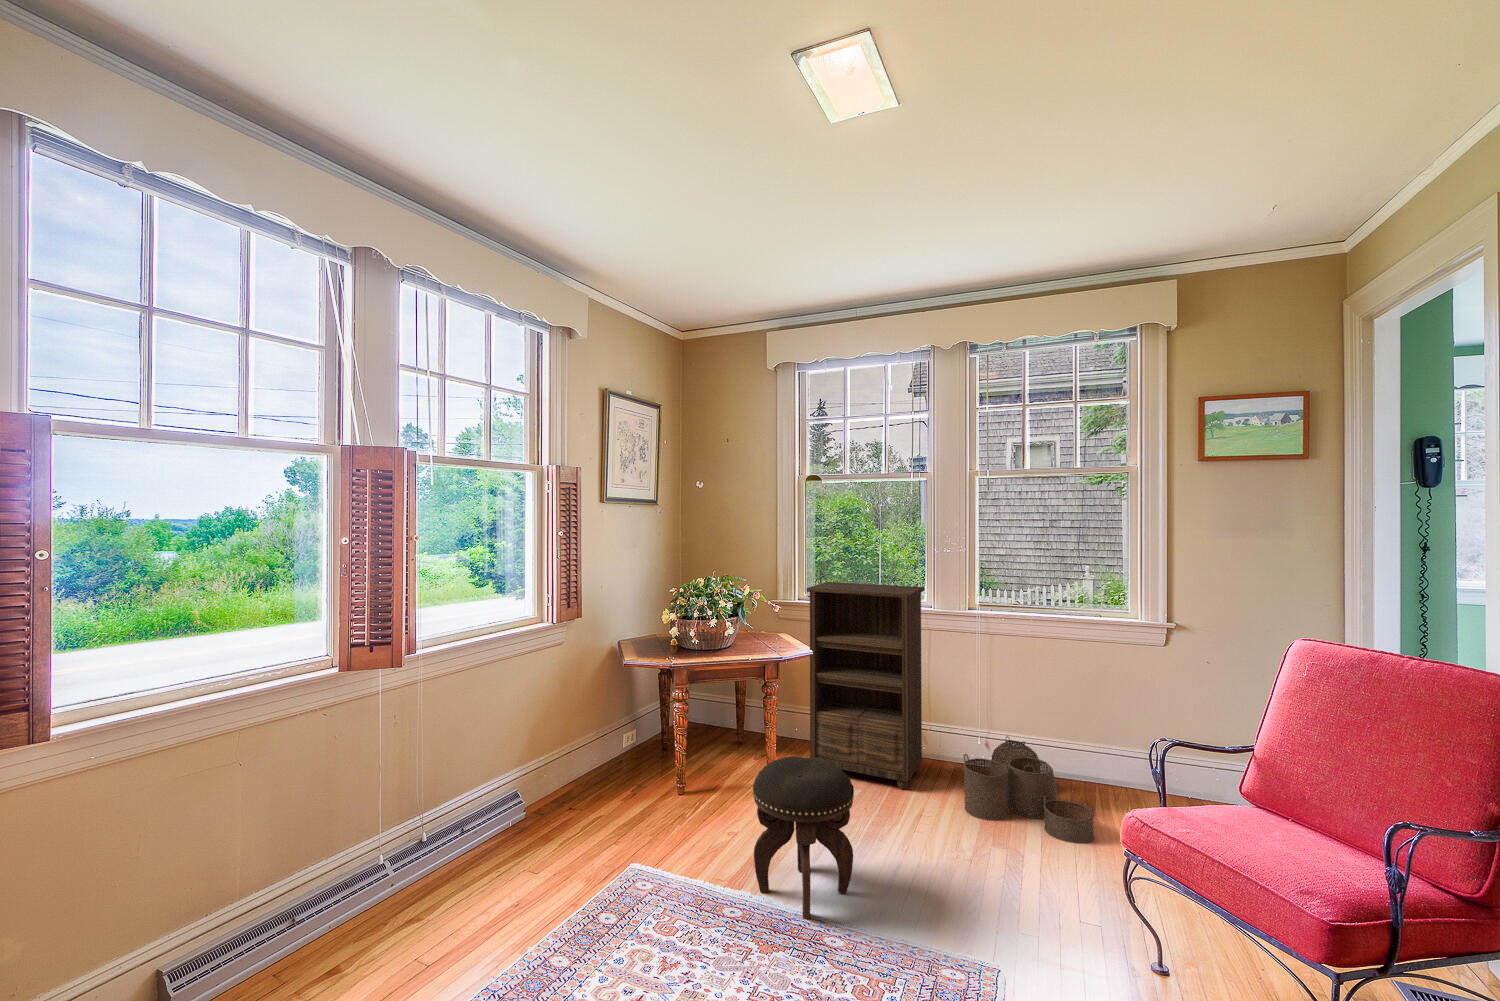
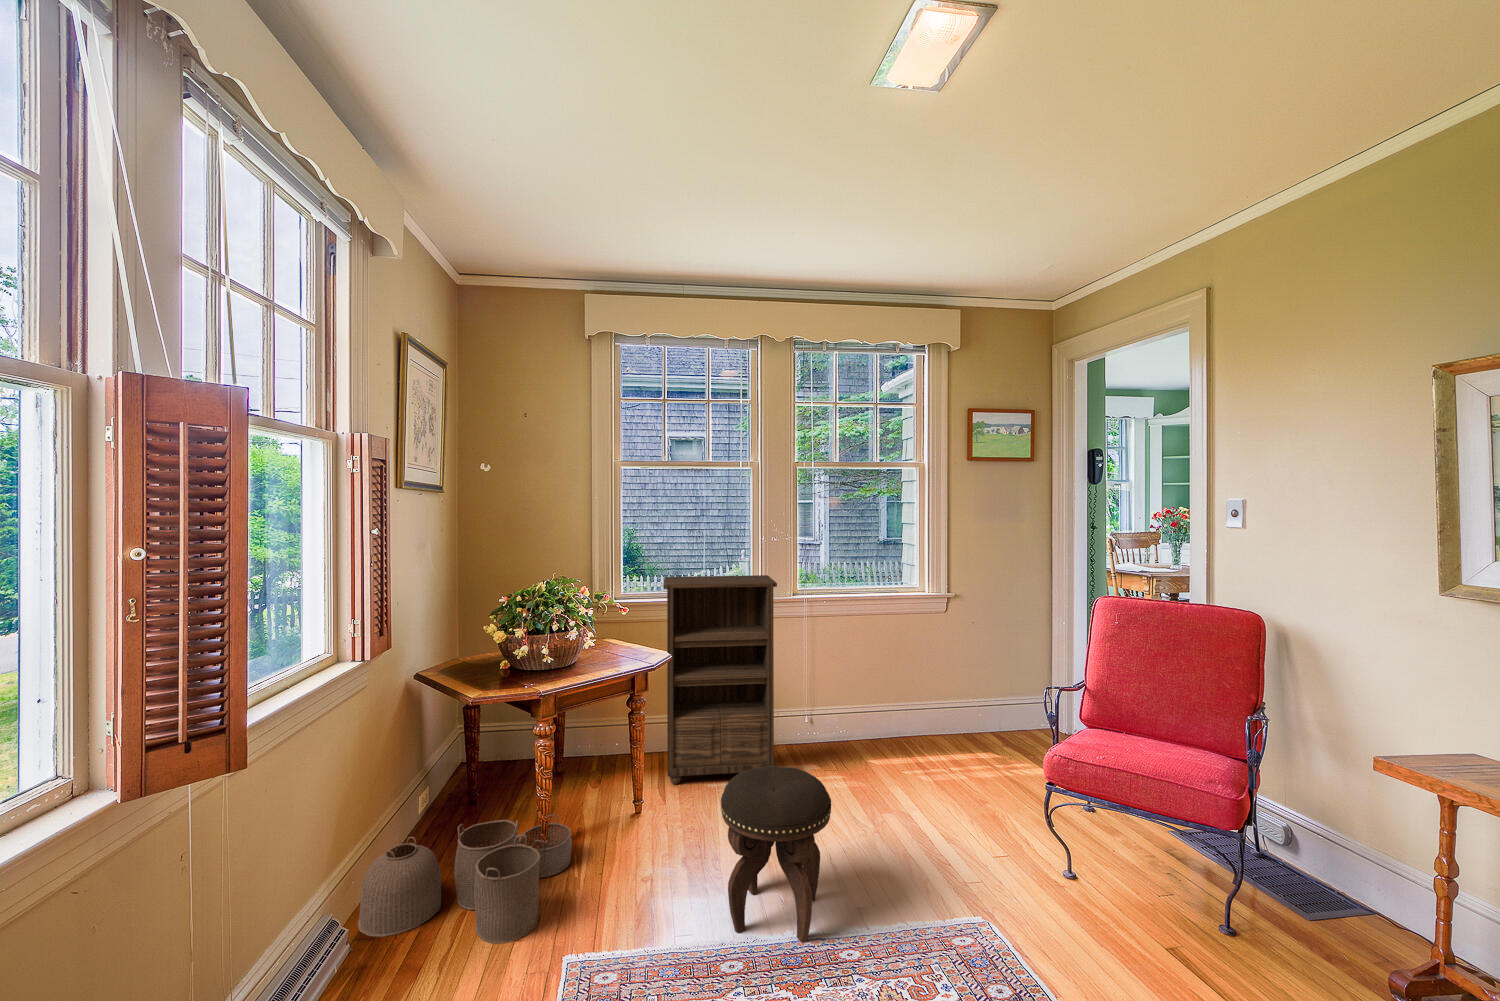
woven basket: present [964,736,1095,844] -> present [358,814,572,944]

